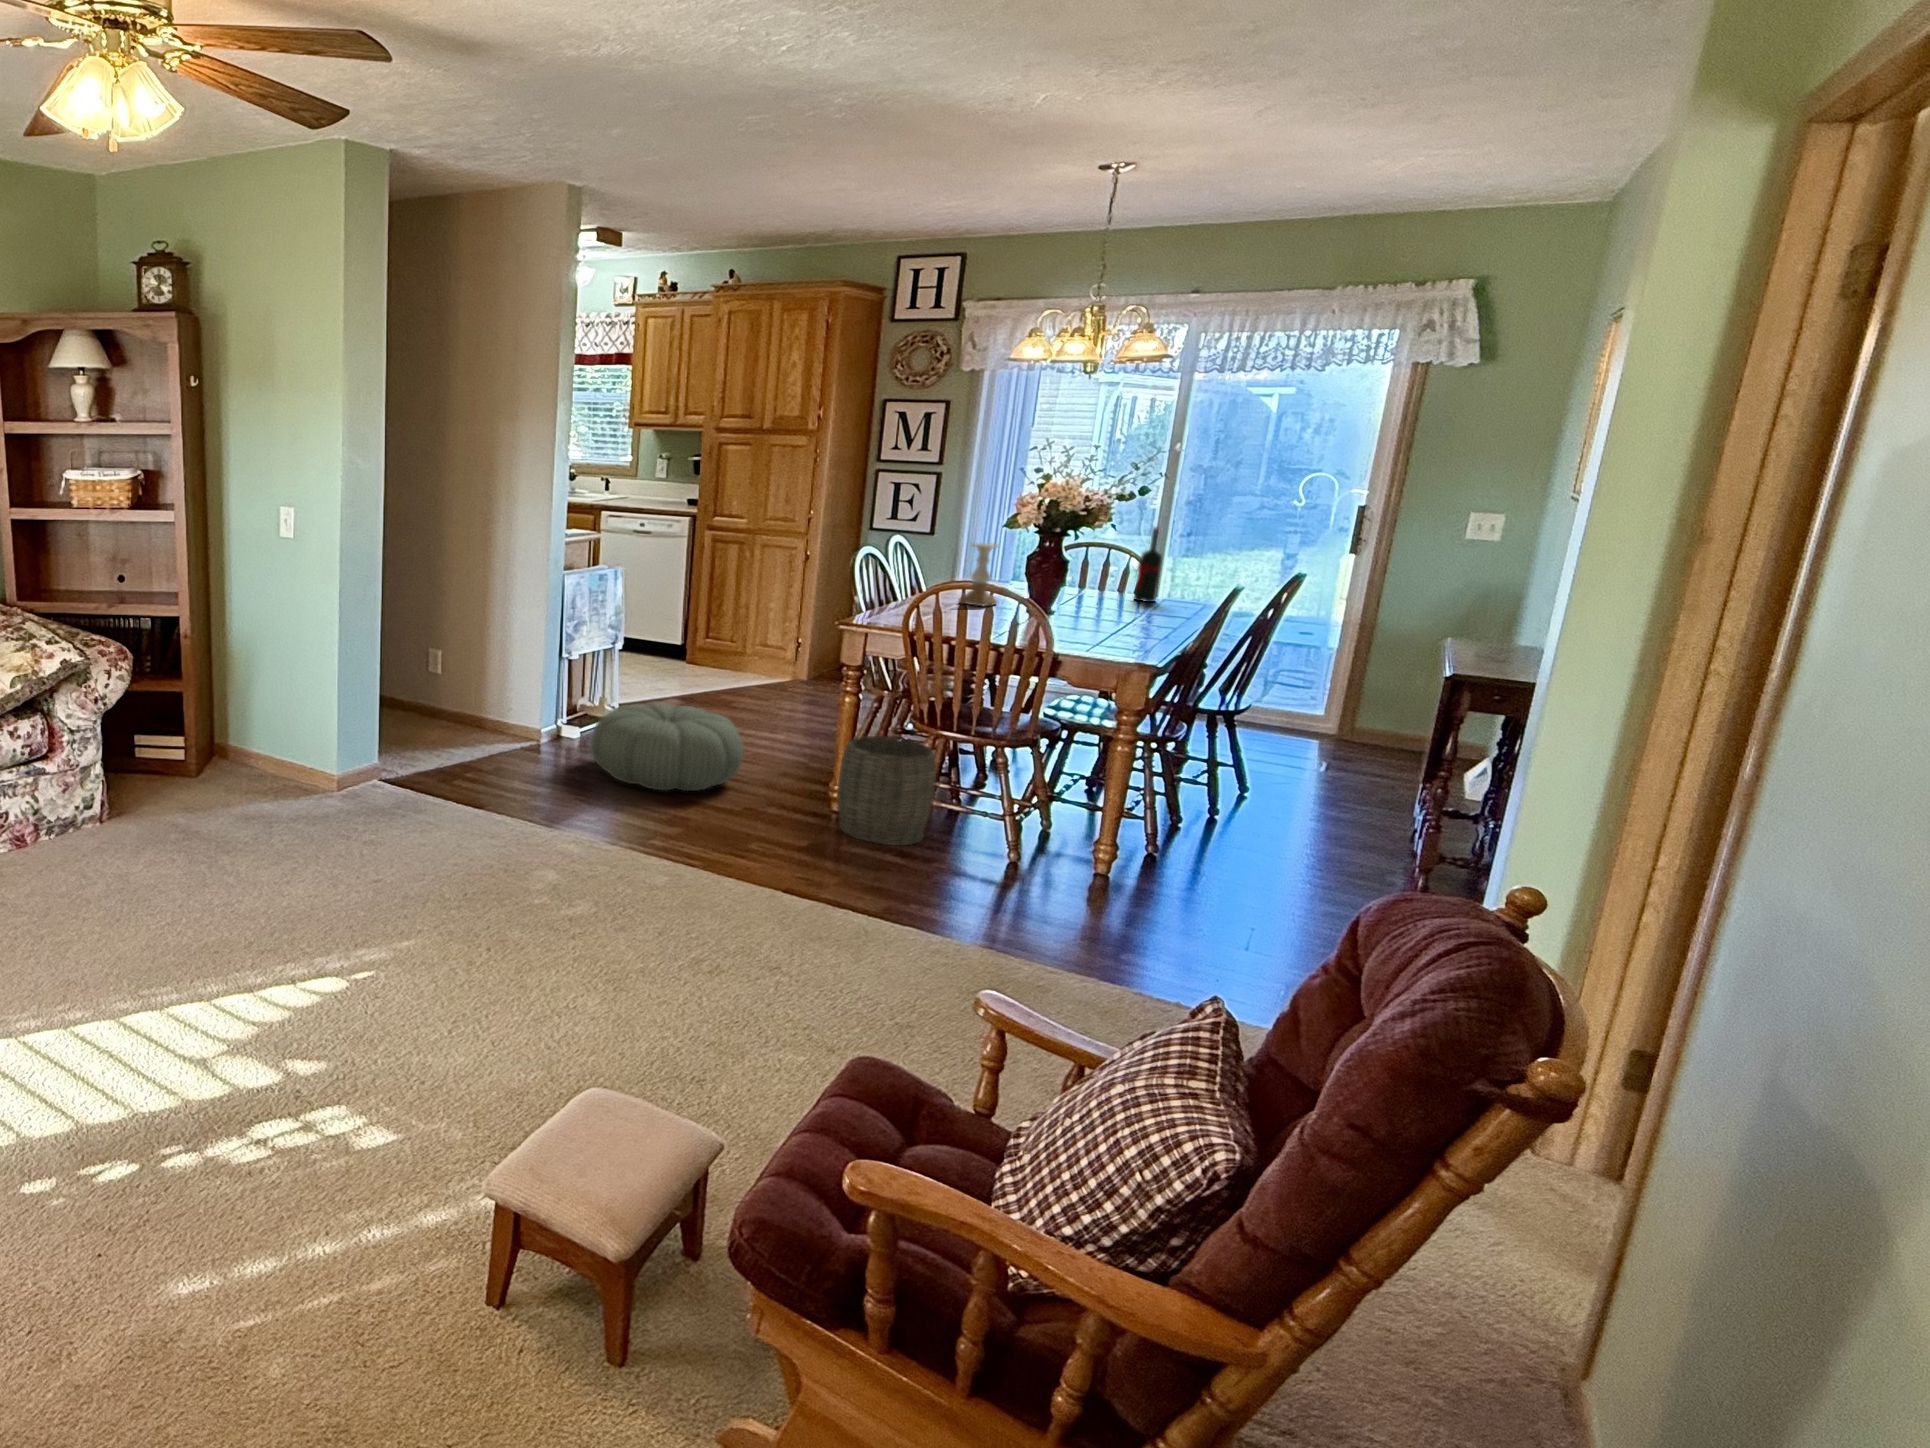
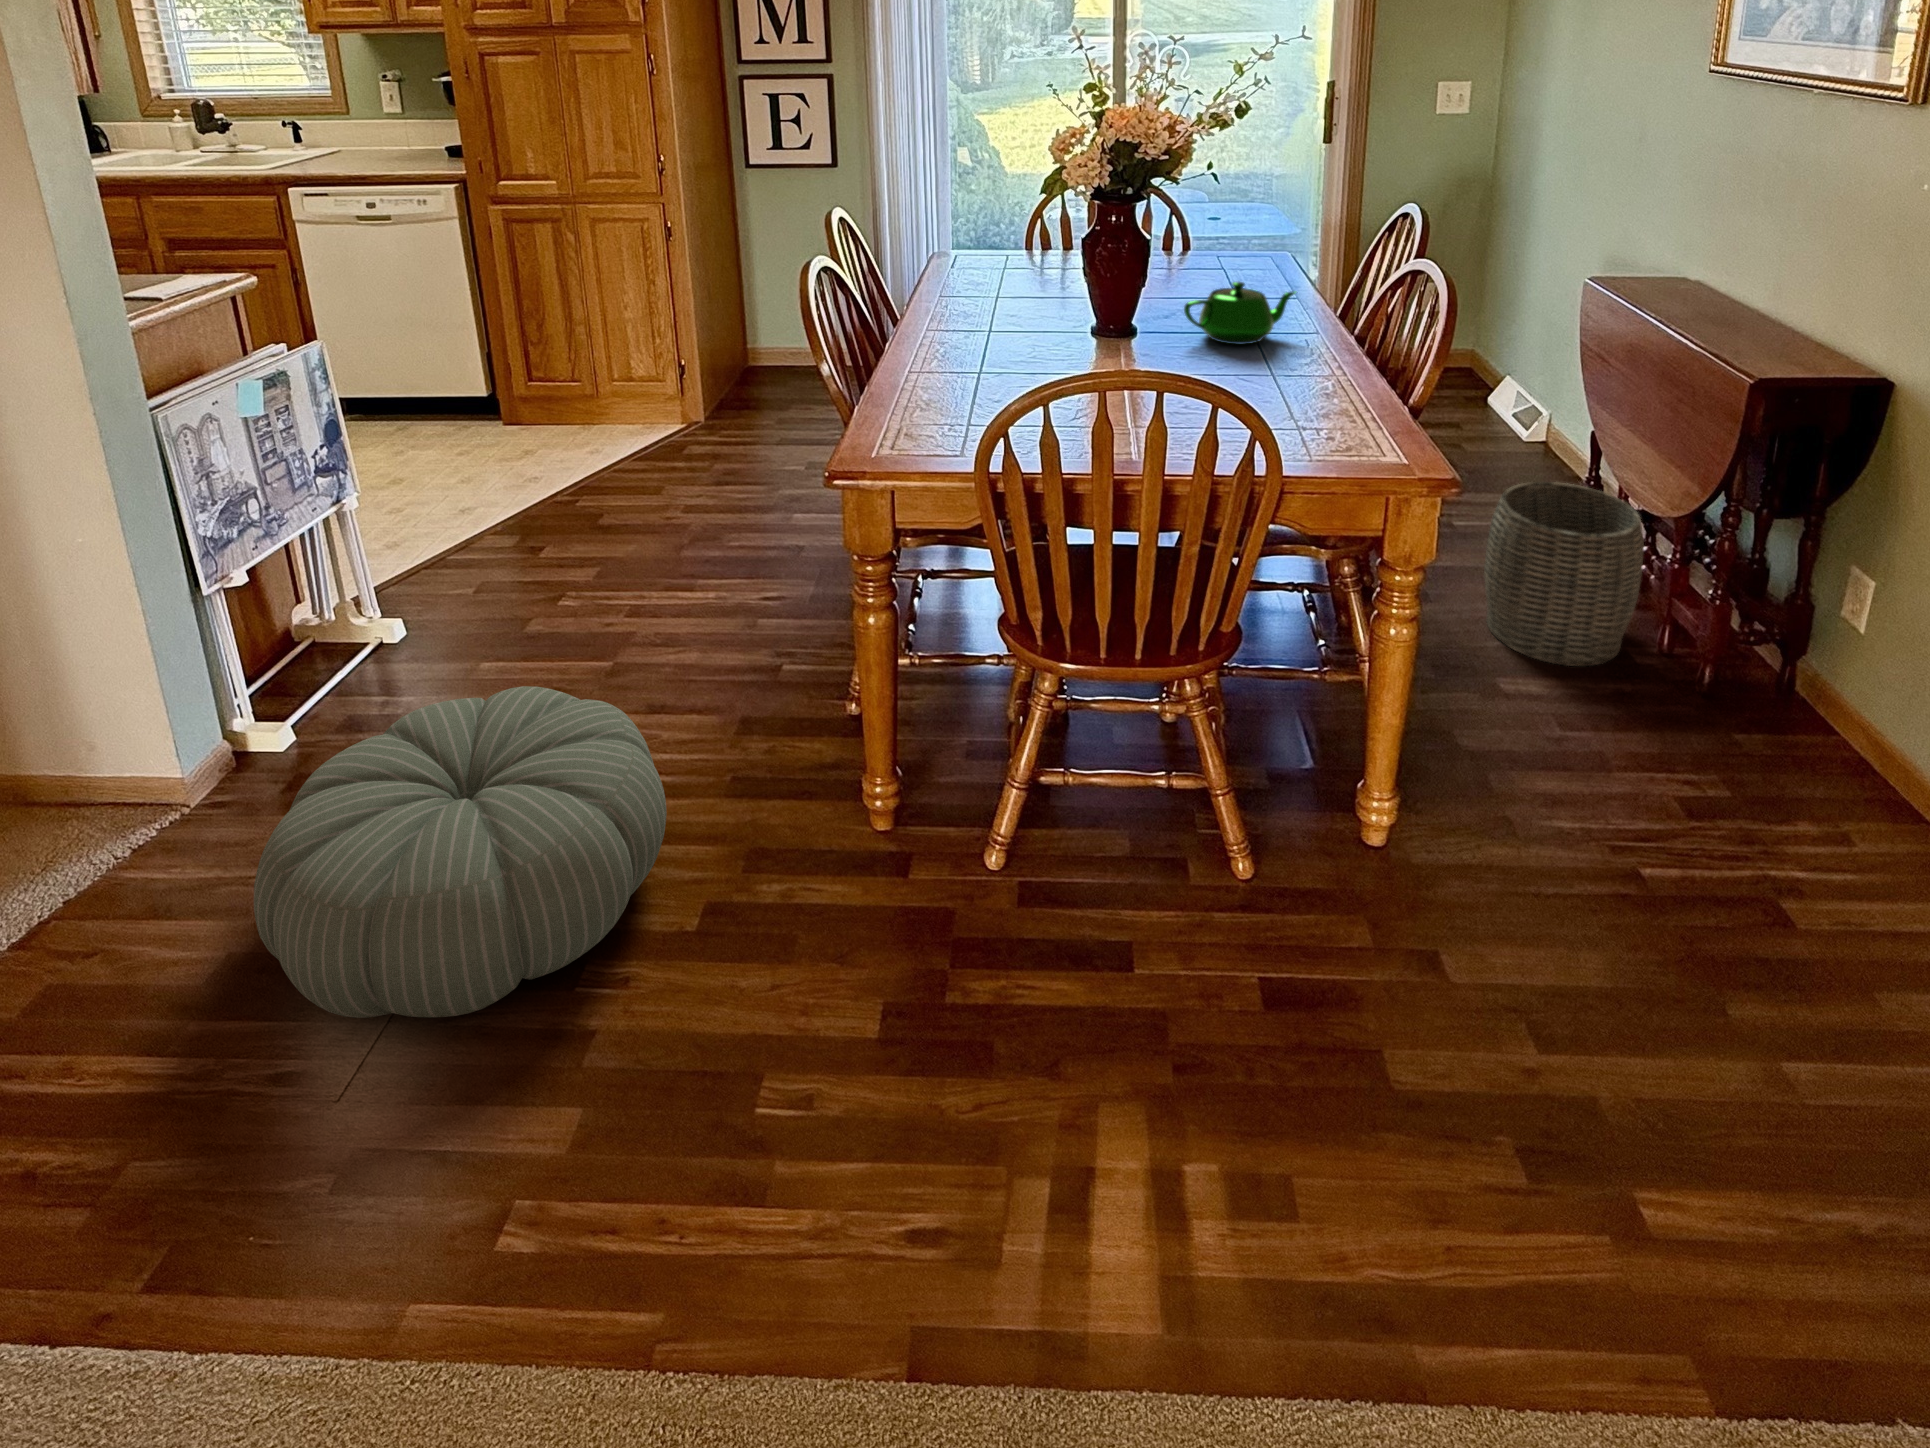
wine bottle: present [1134,527,1162,602] -> none [1208,151,1240,271]
candle holder: present [958,543,998,607] -> none [996,221,1056,343]
teapot: none [1069,588,1147,622] -> present [1184,282,1296,344]
woven basket: present [837,736,936,846] -> present [1484,482,1644,666]

